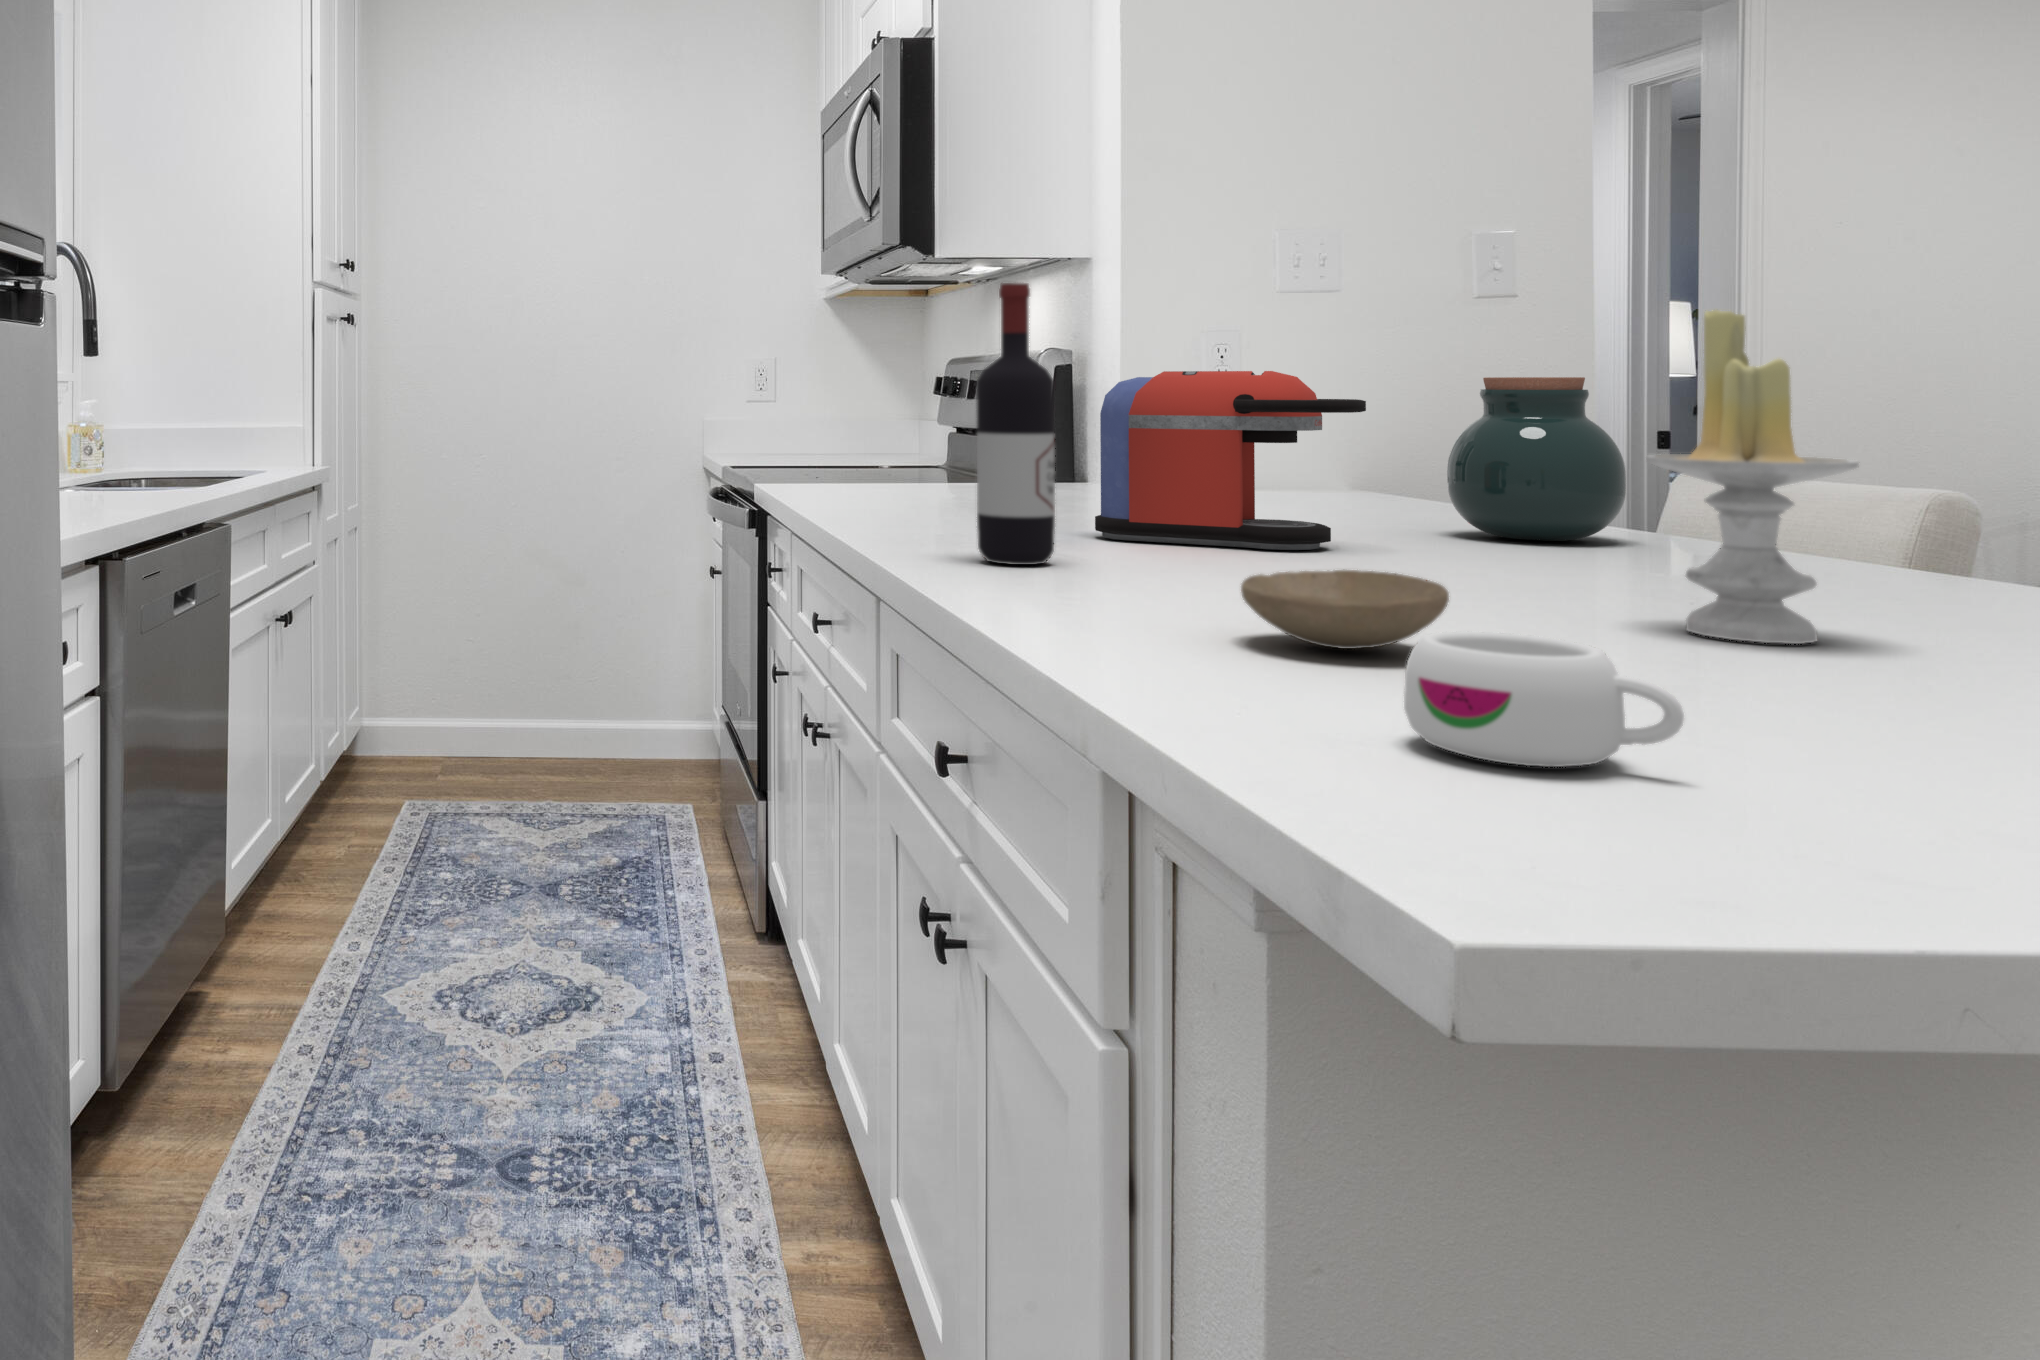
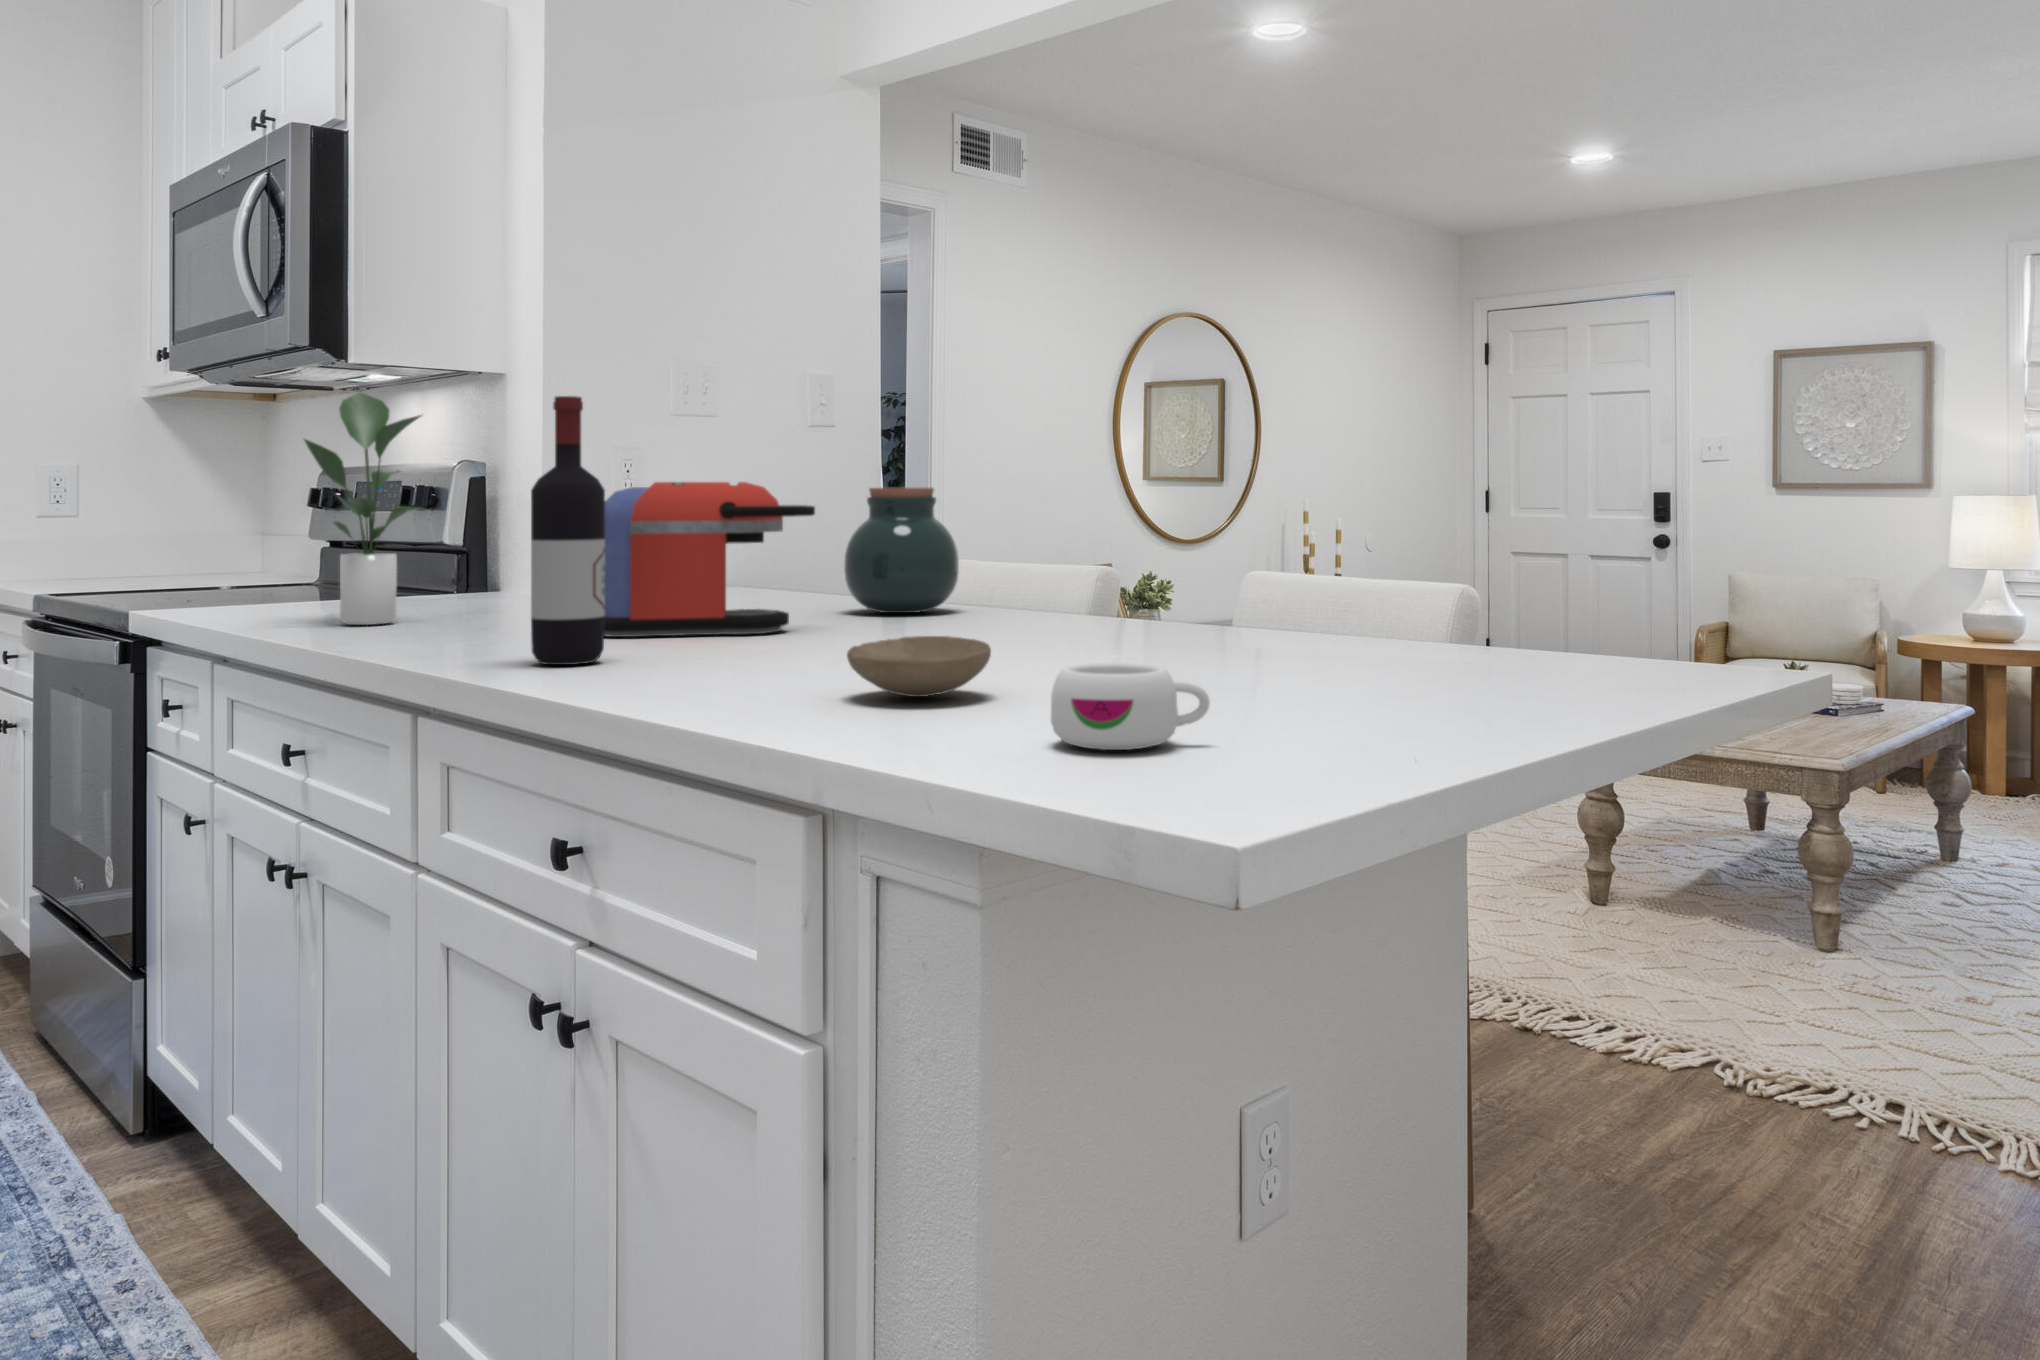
potted plant: none [853,286,966,508] -> present [305,392,421,625]
candle: present [1646,310,1859,644] -> none [1053,440,1166,664]

